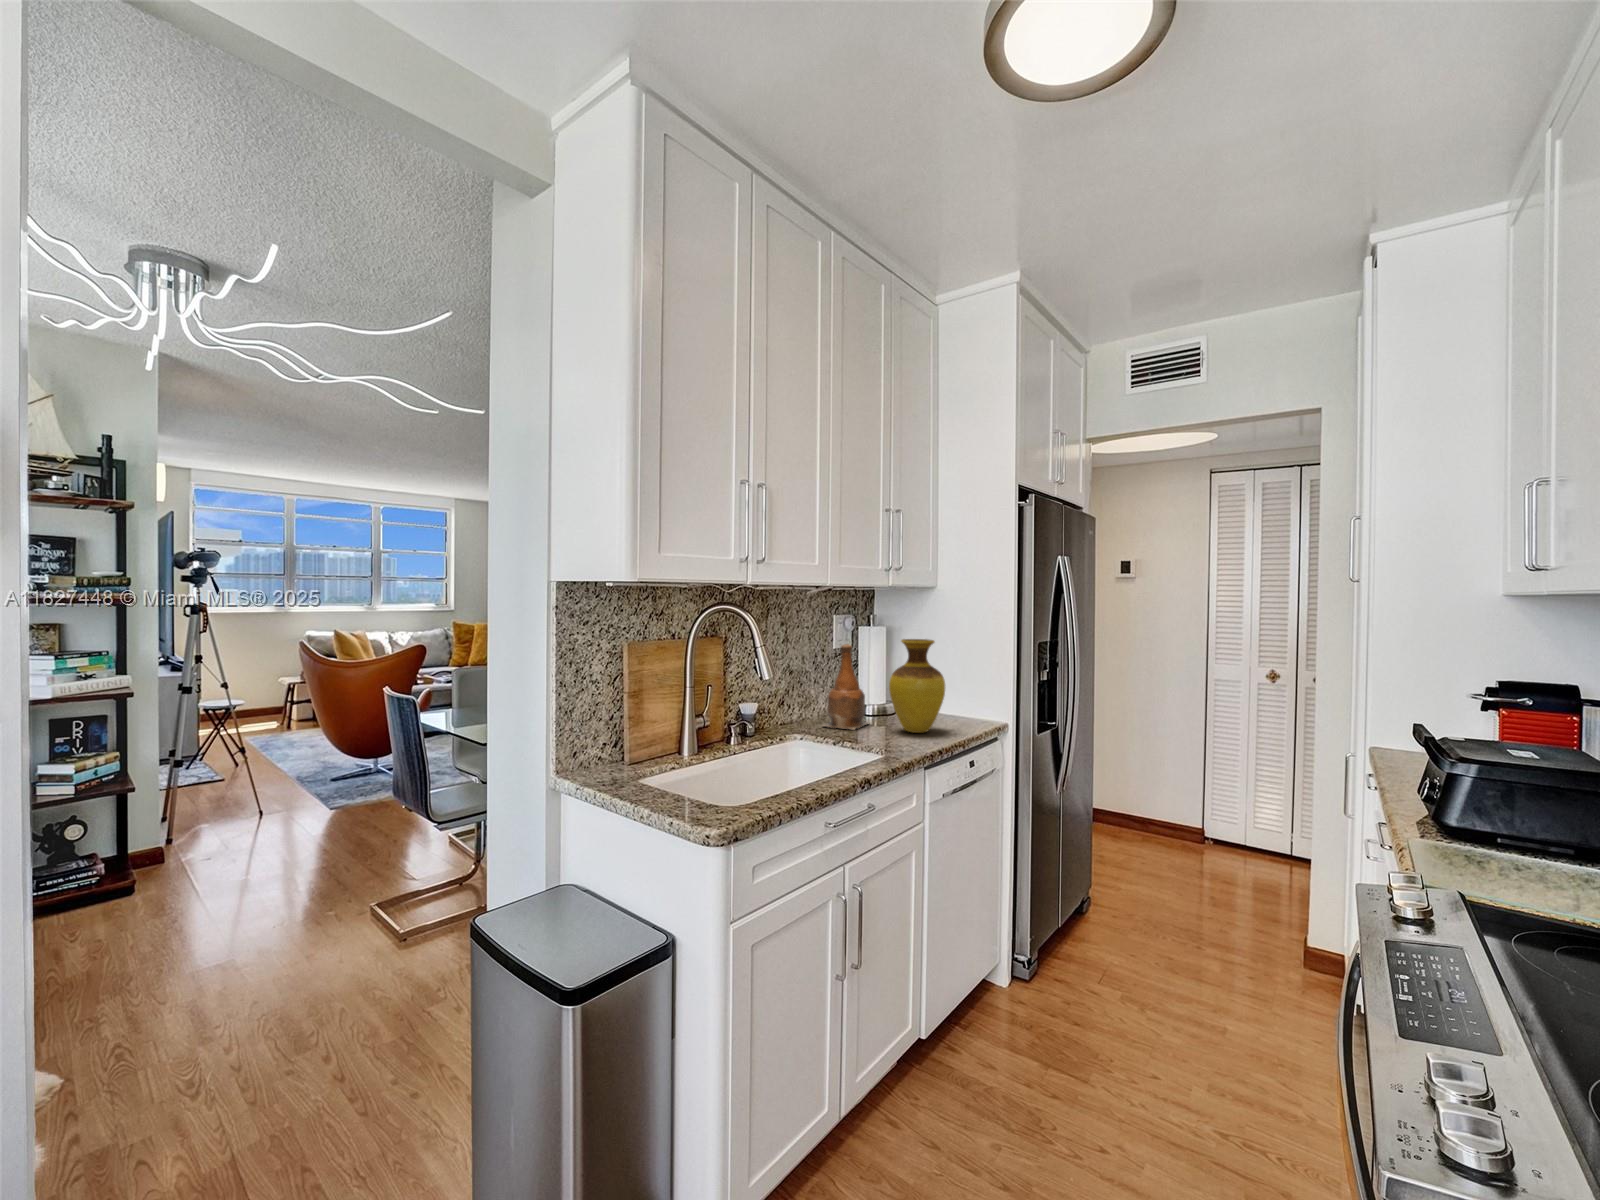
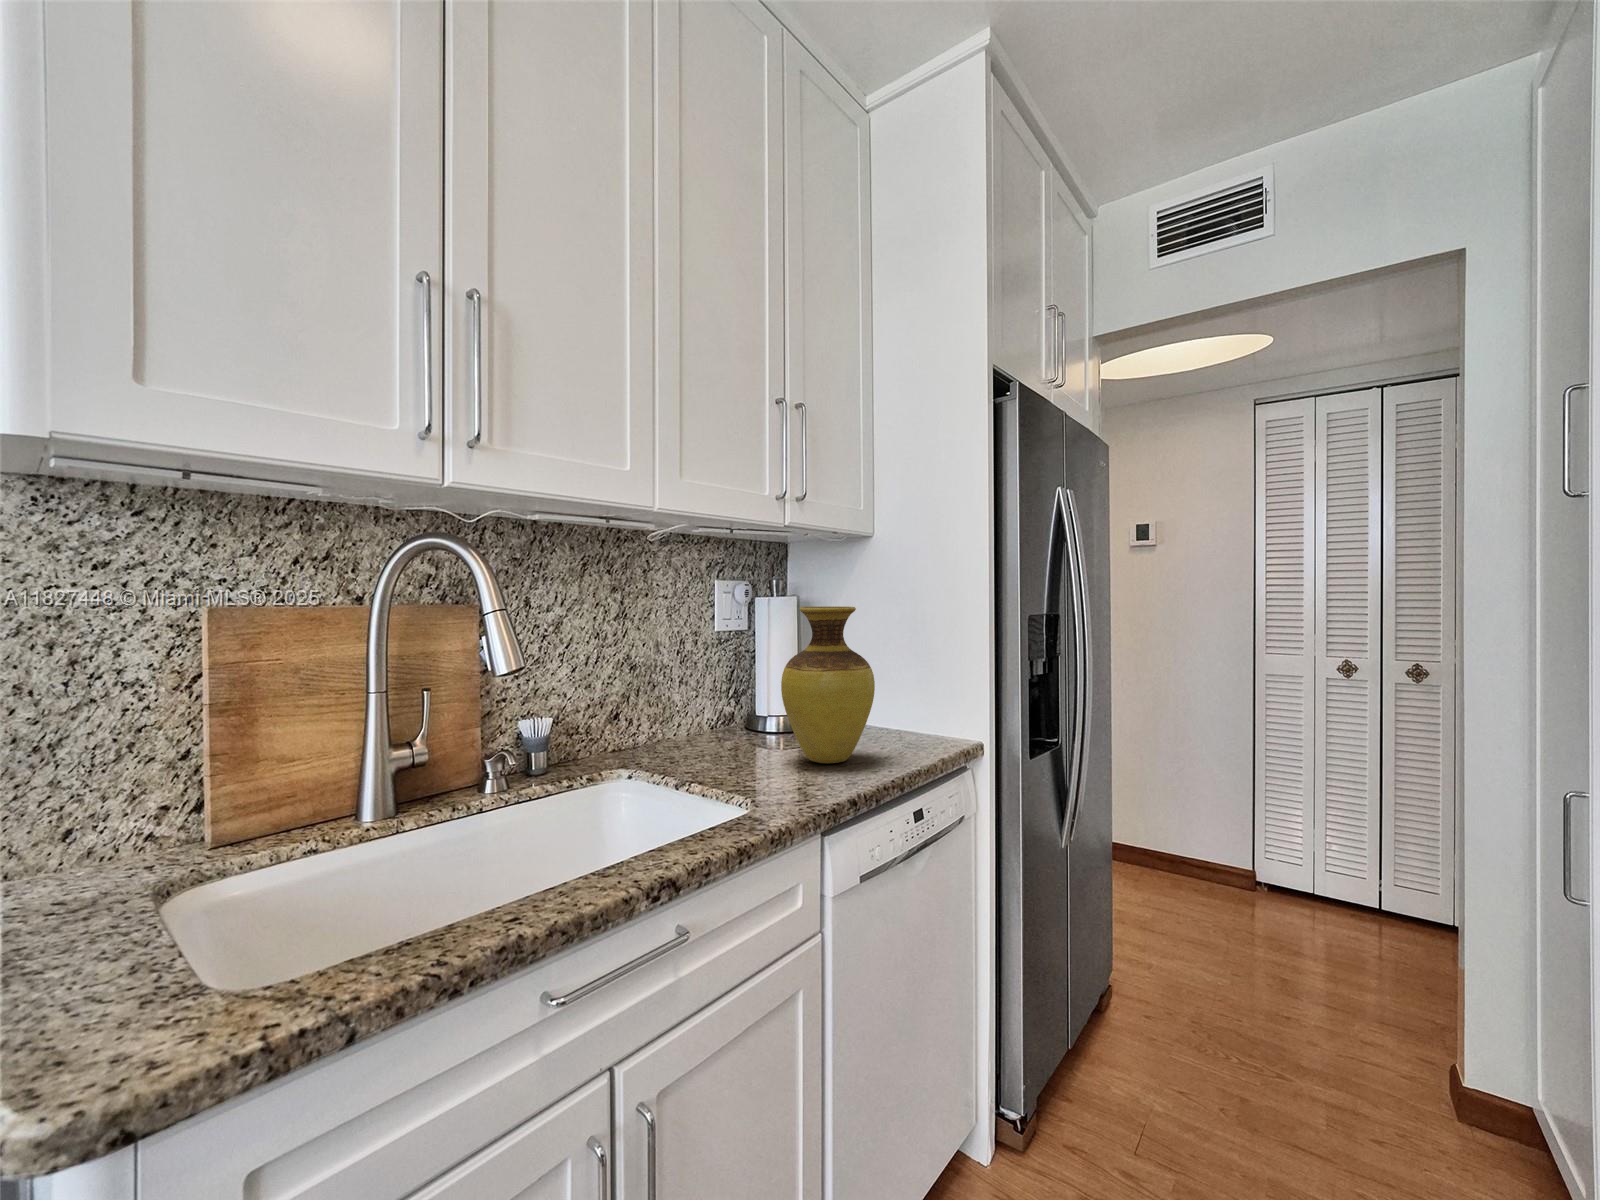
bottle: present [825,644,868,729] -> none [675,619,761,760]

